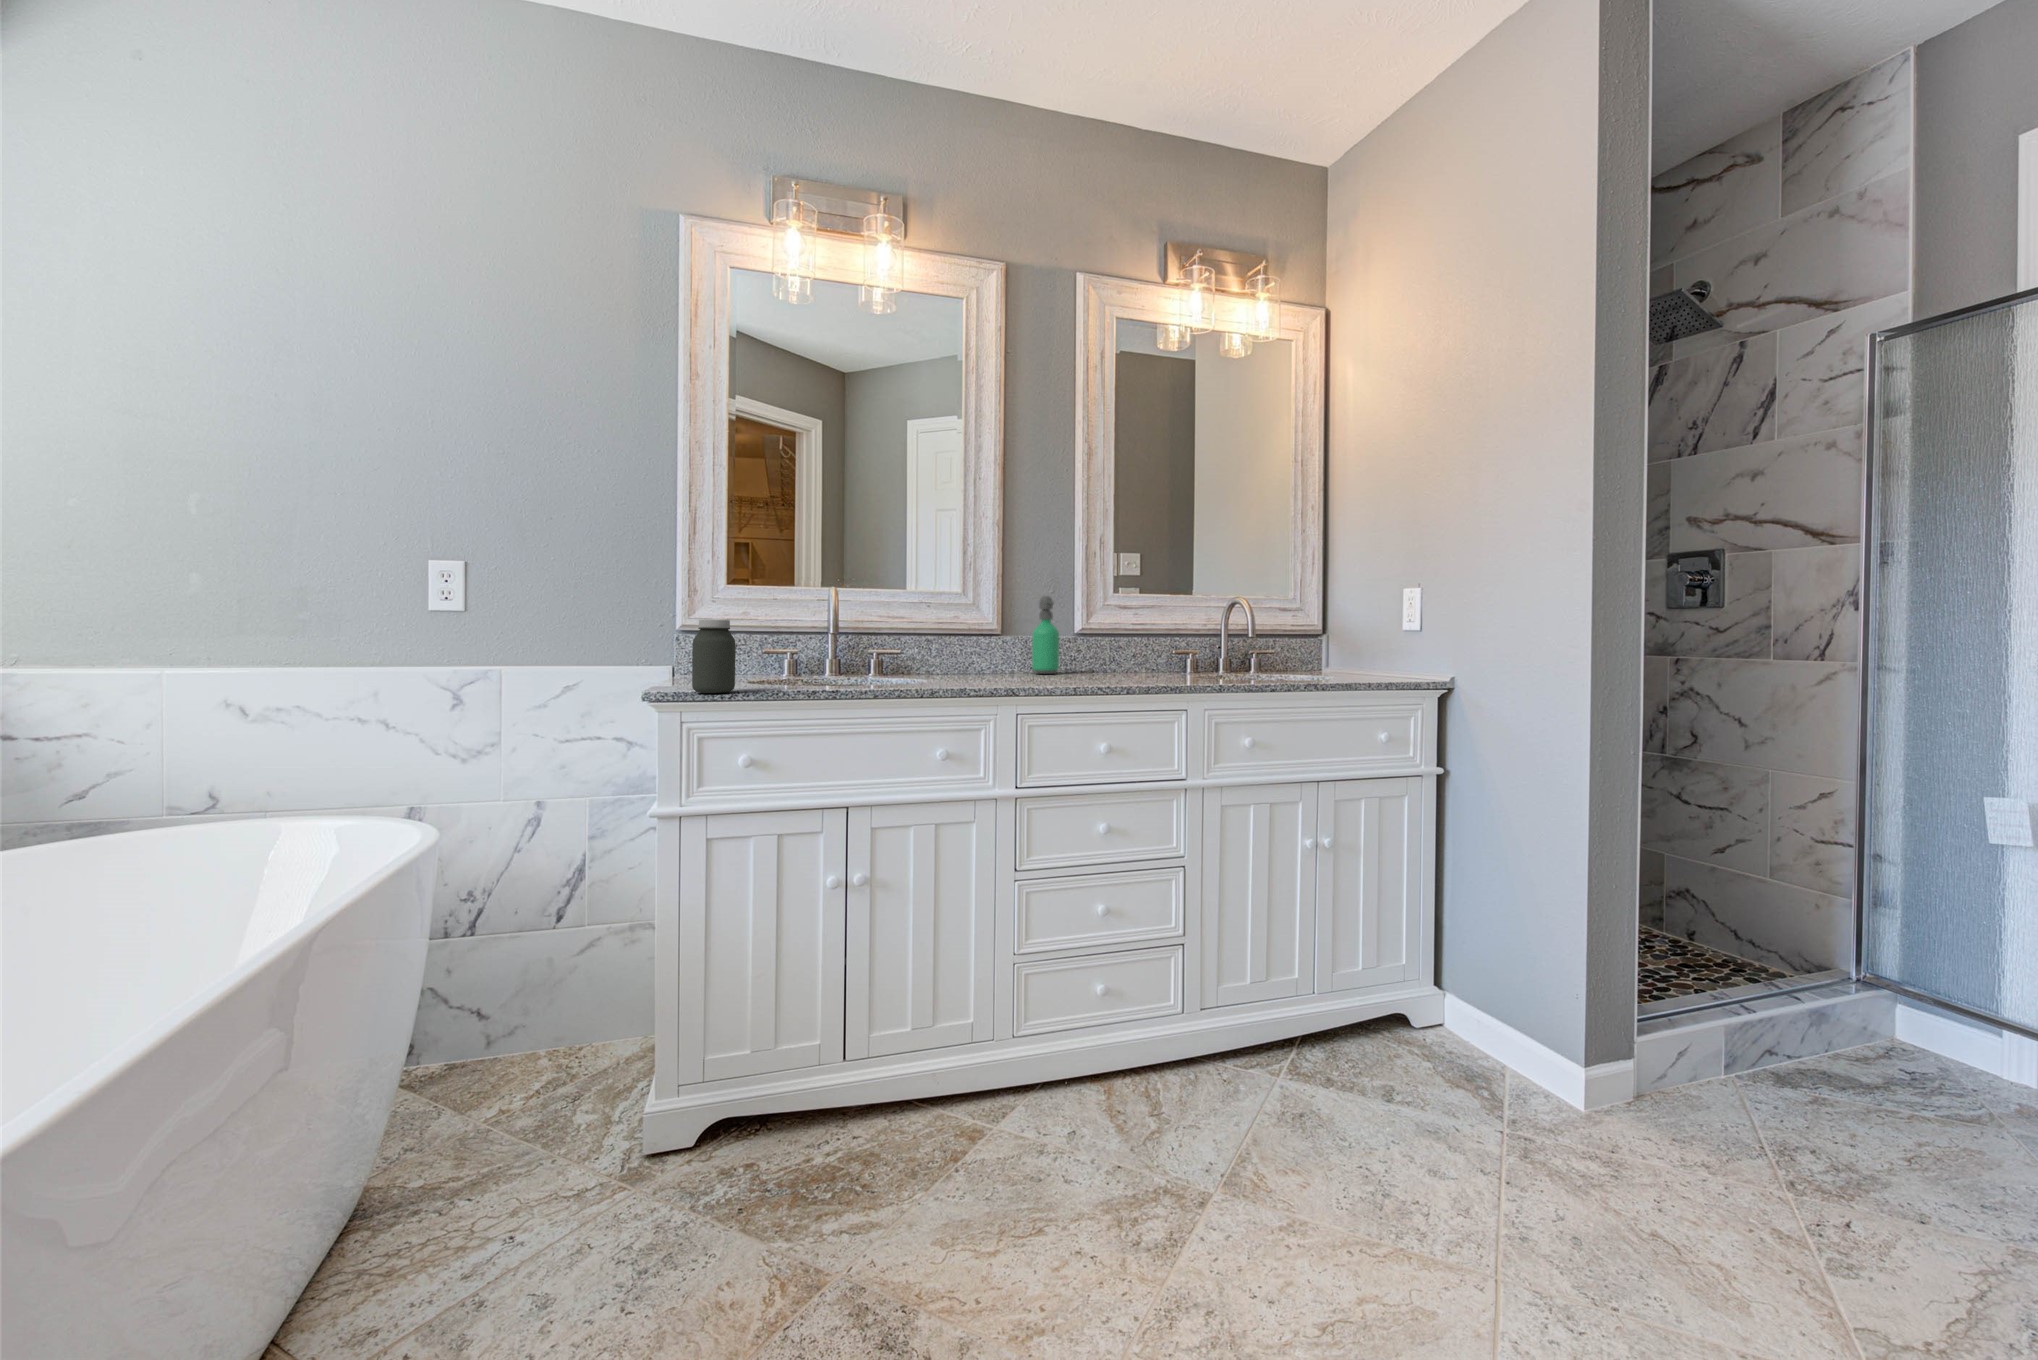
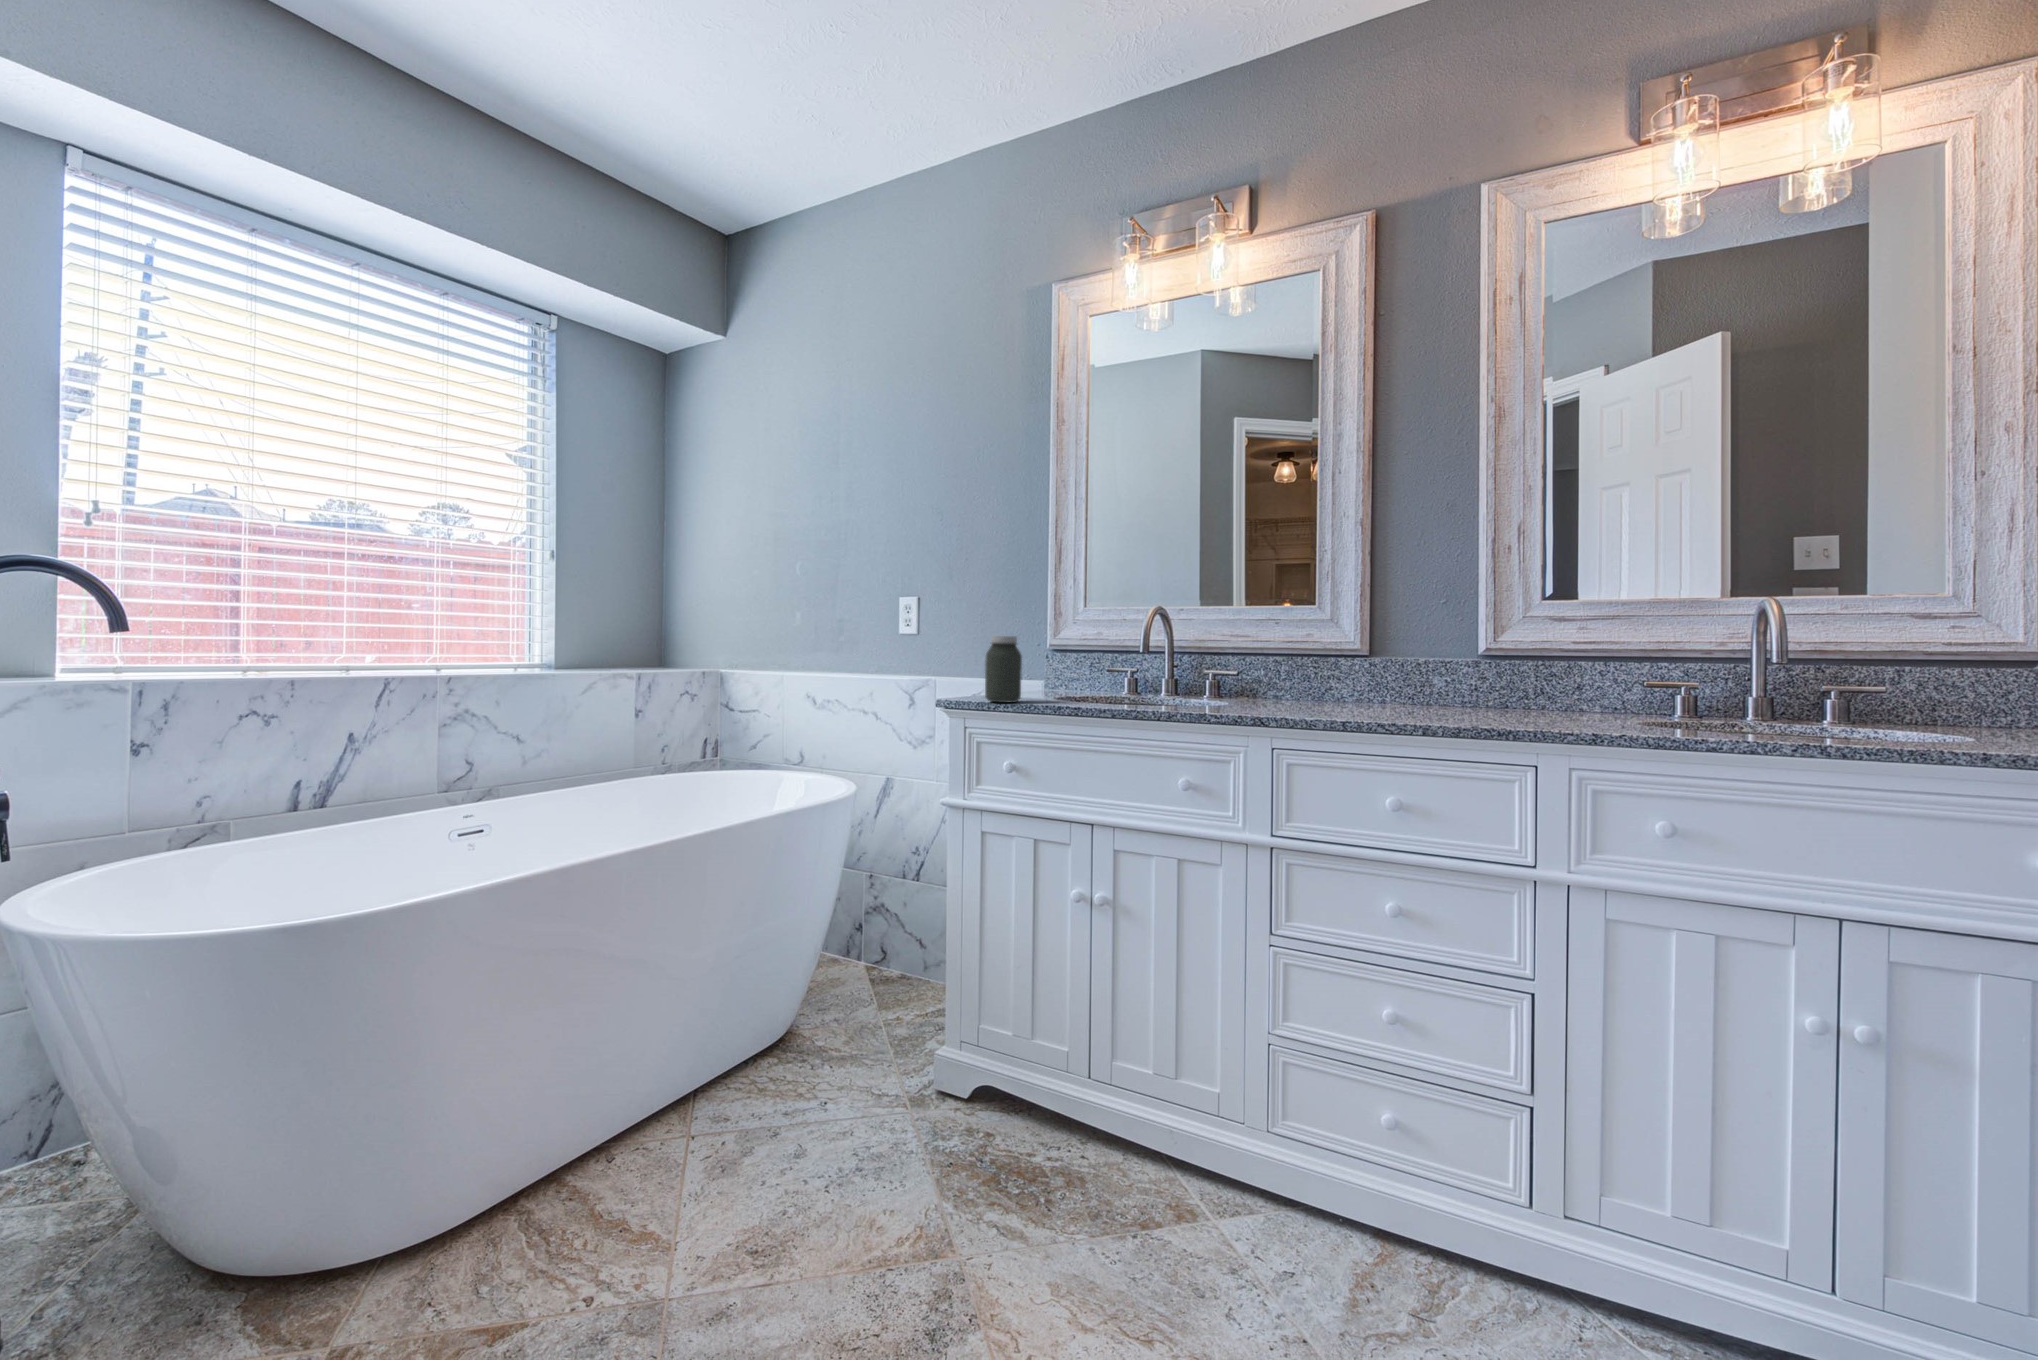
soap dispenser: present [1032,596,1059,674] -> none [1410,602,1450,704]

